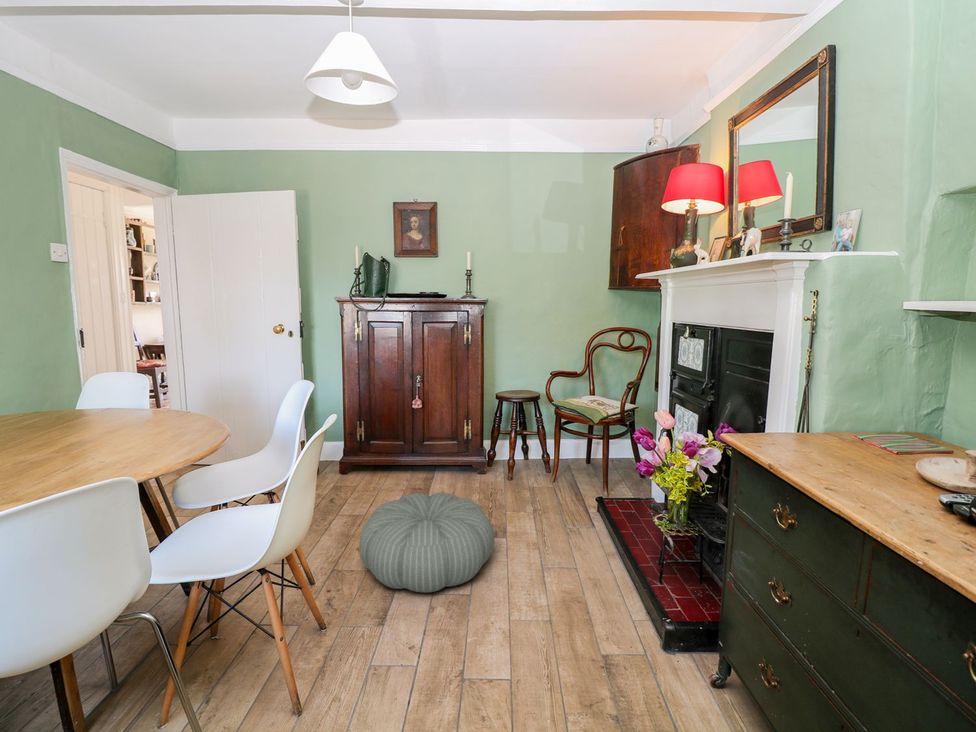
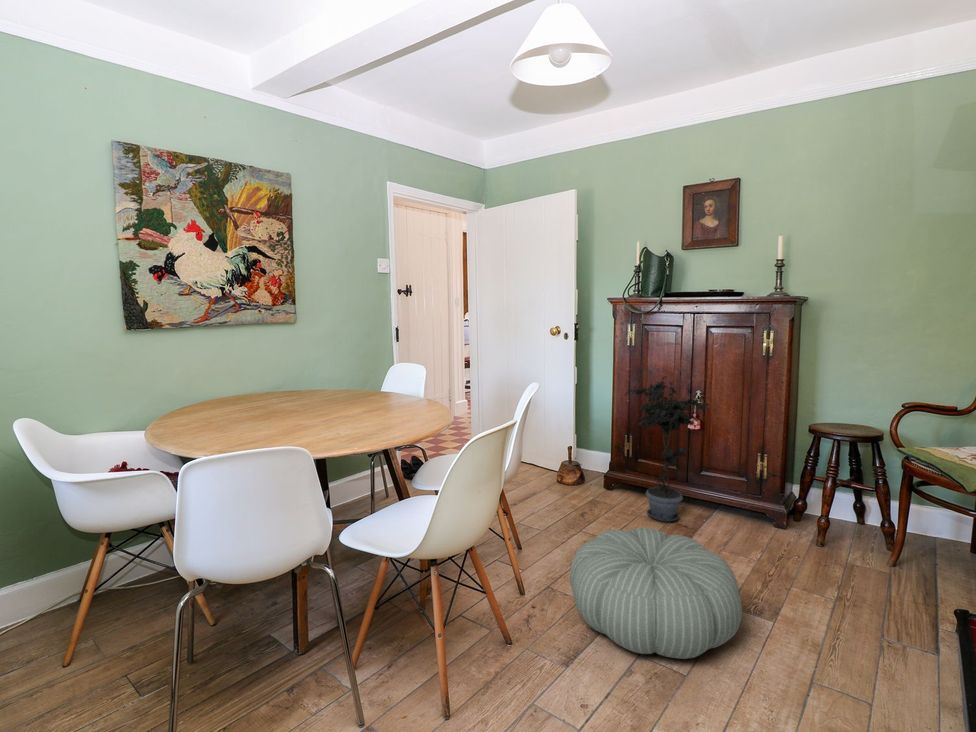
potted plant: none [361,366,437,489] -> present [625,377,710,522]

